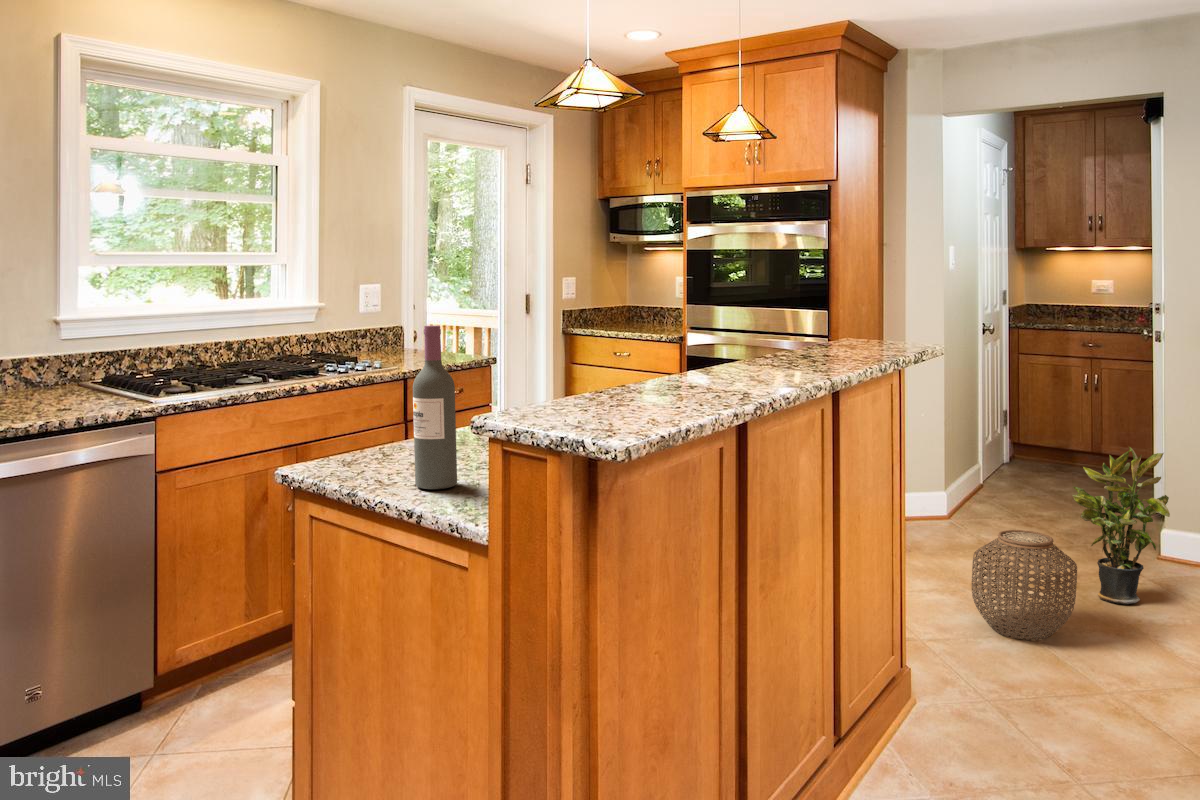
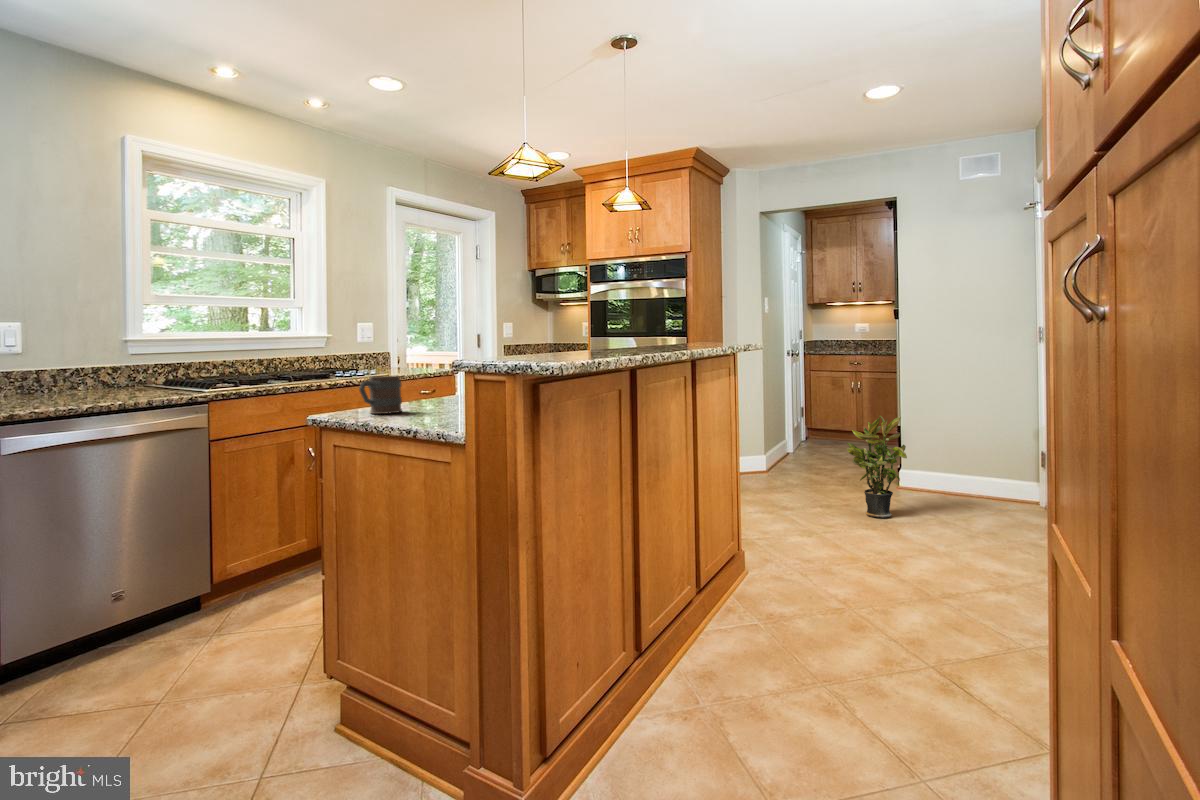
wine bottle: present [413,326,457,489] -> none [408,305,440,419]
mug: none [346,414,407,472] -> present [359,376,402,414]
woven basket: present [972,530,1077,640] -> none [786,470,852,541]

